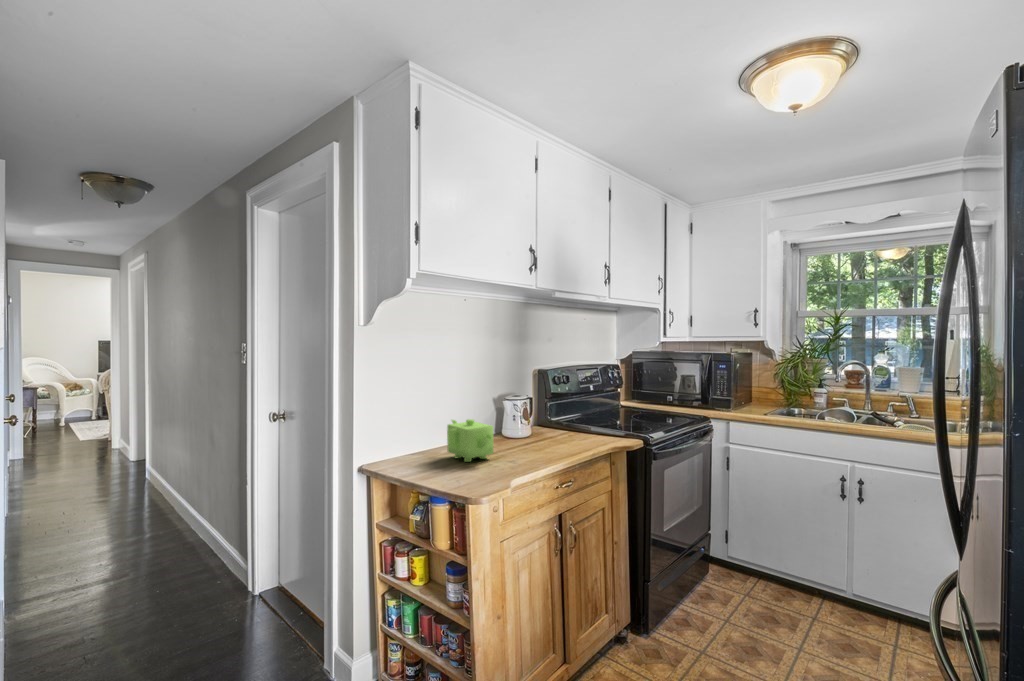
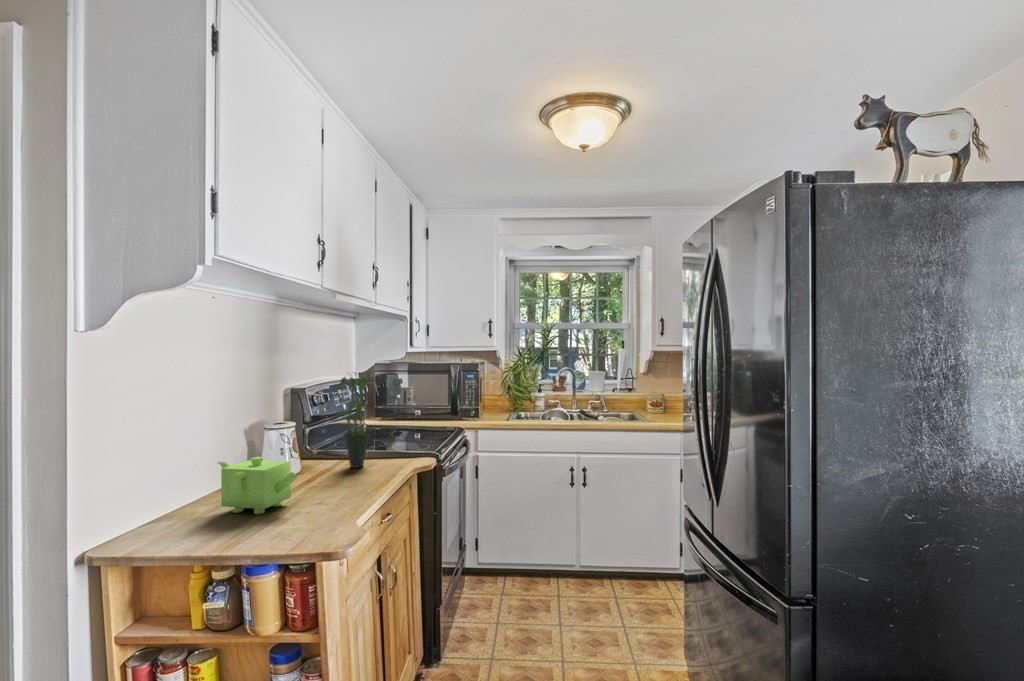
potted plant: none [553,357,590,440] -> present [335,375,377,468]

